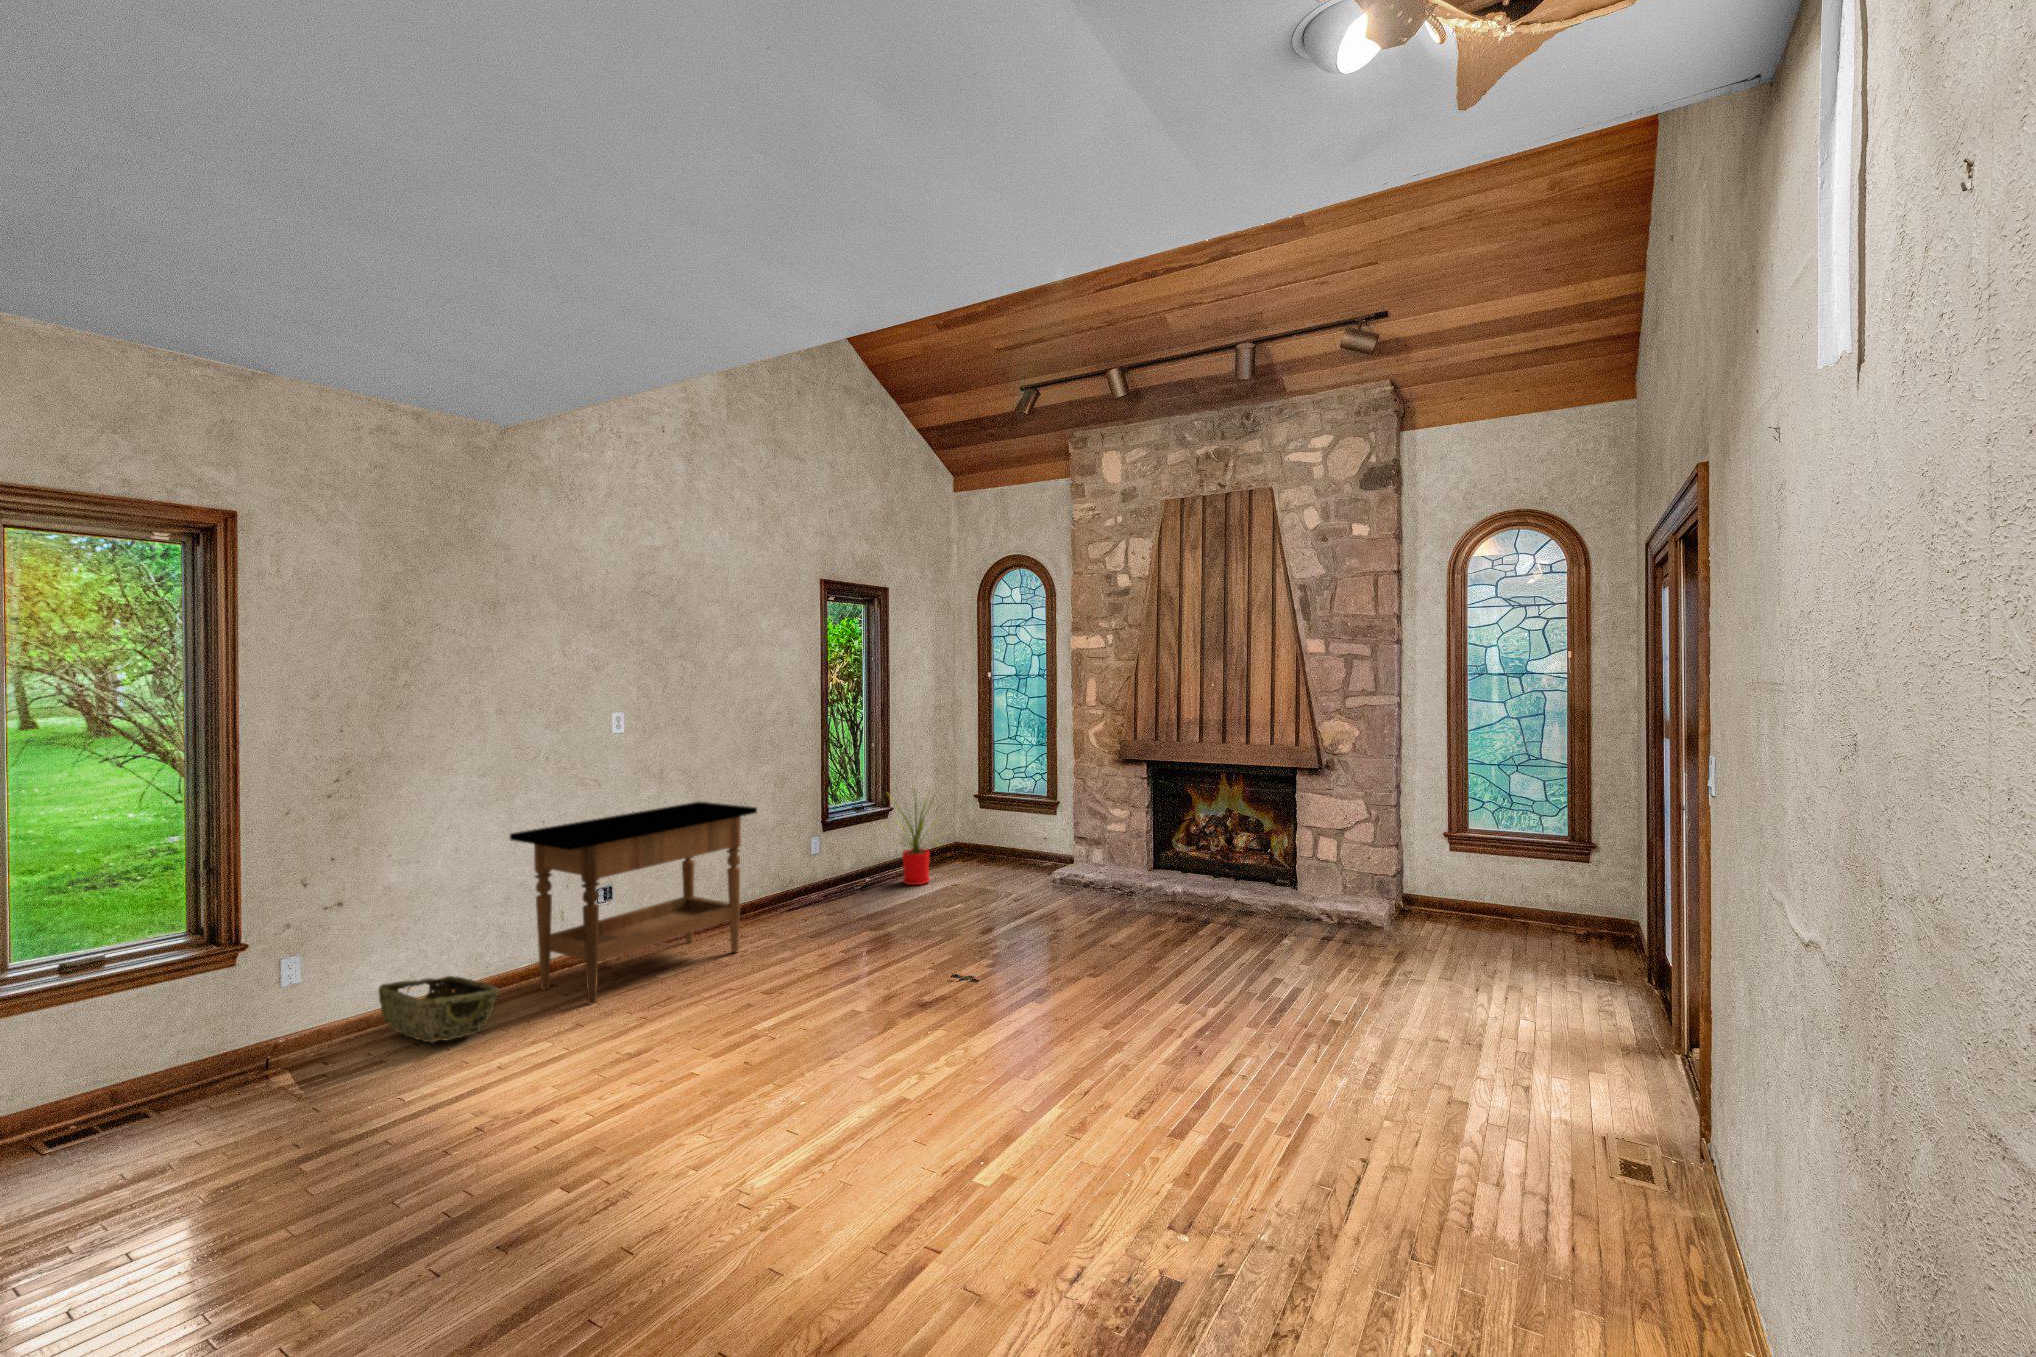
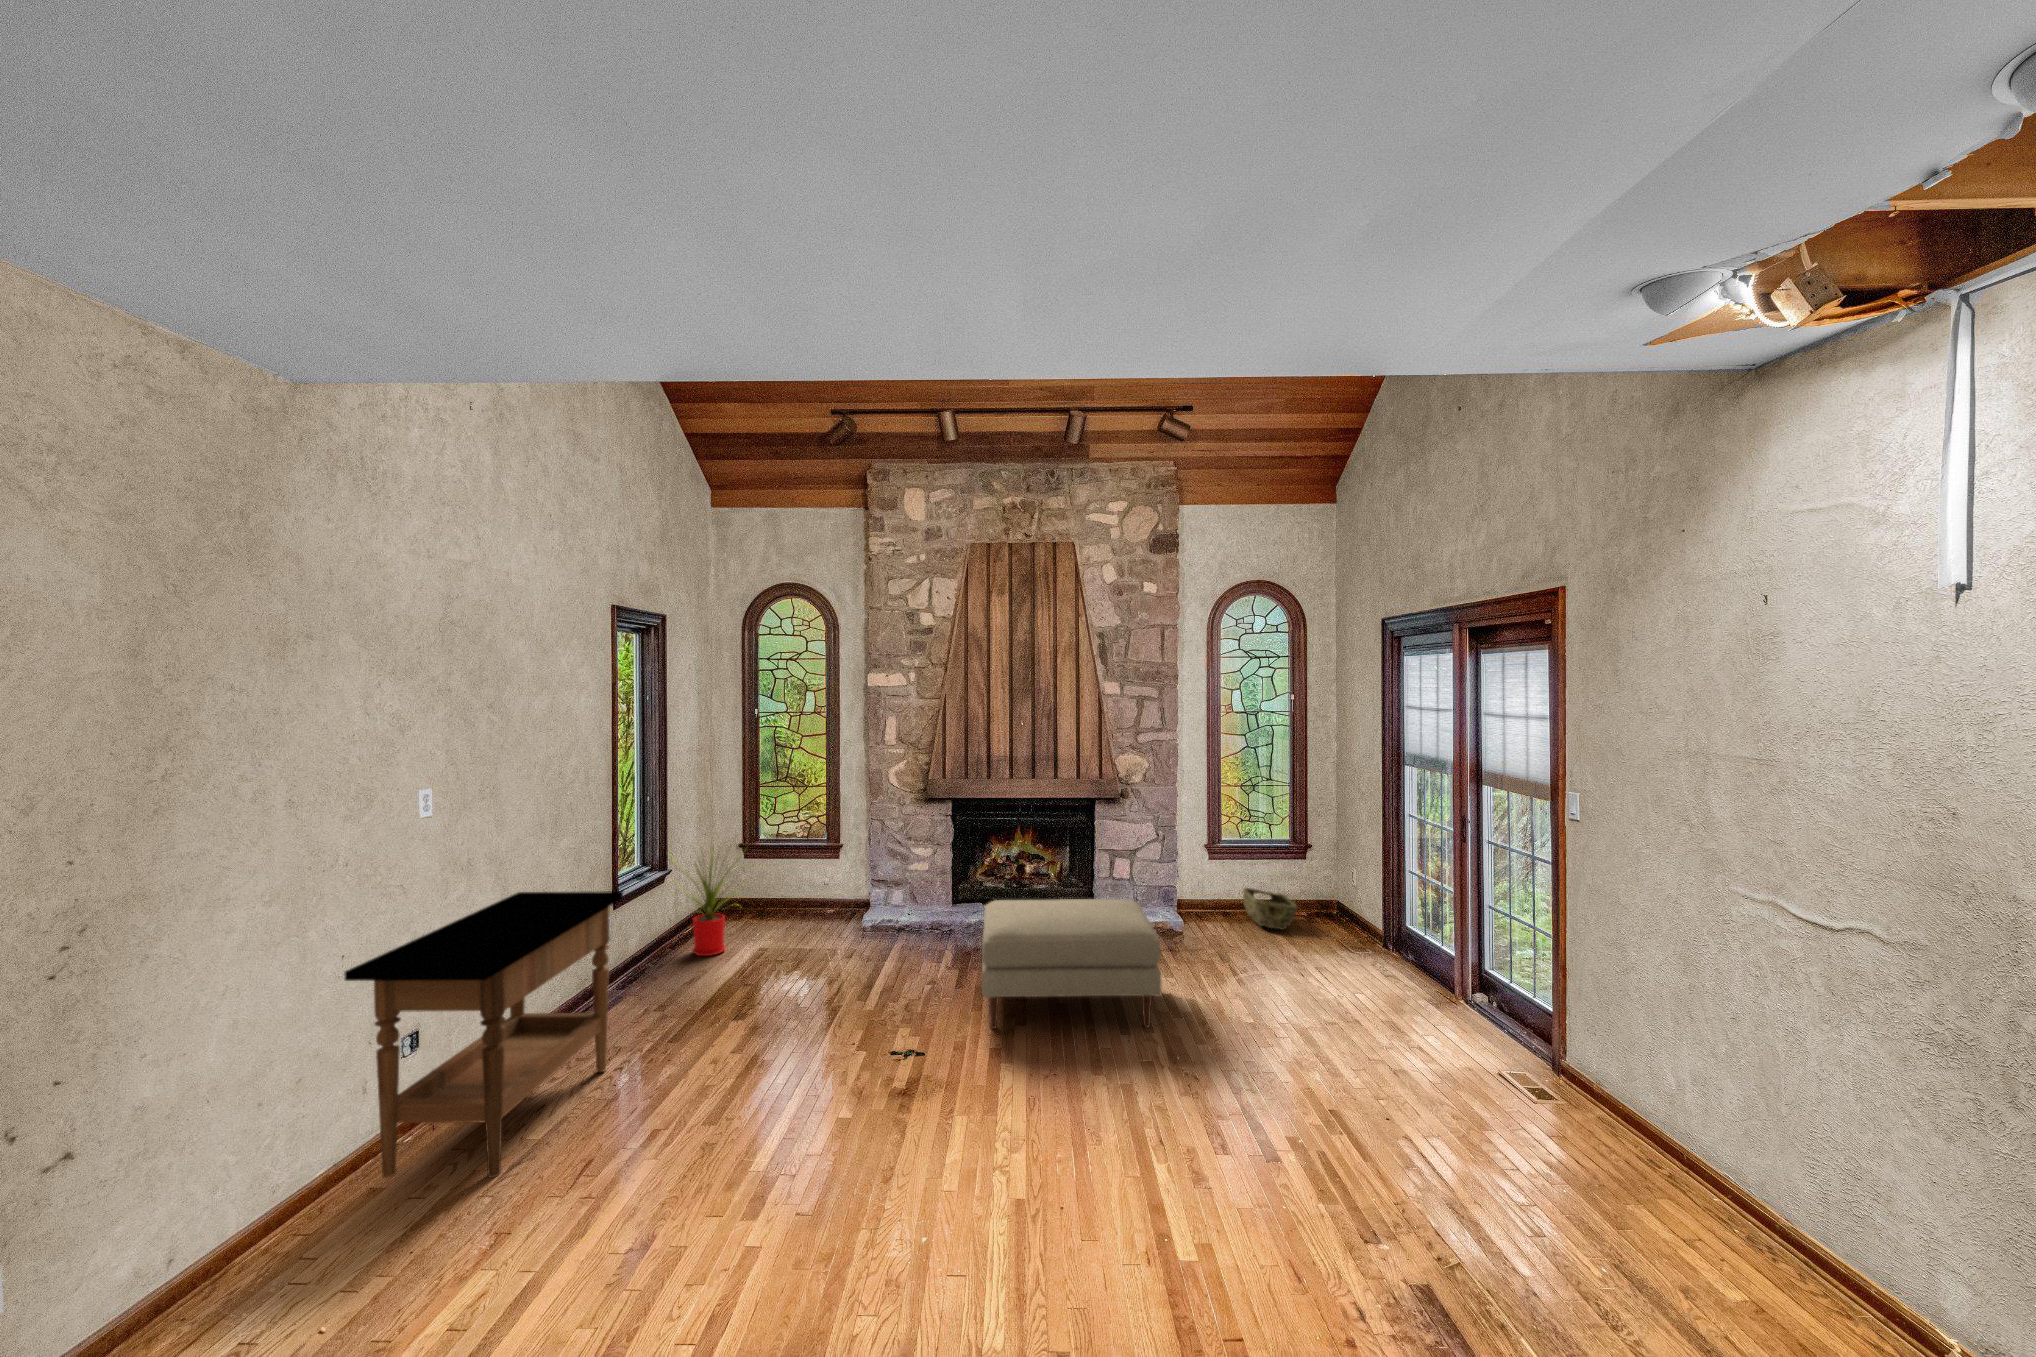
ottoman: none [1046,859,1266,1012] -> present [982,899,1161,1029]
woven basket: present [379,976,499,1042] -> present [1243,888,1297,929]

